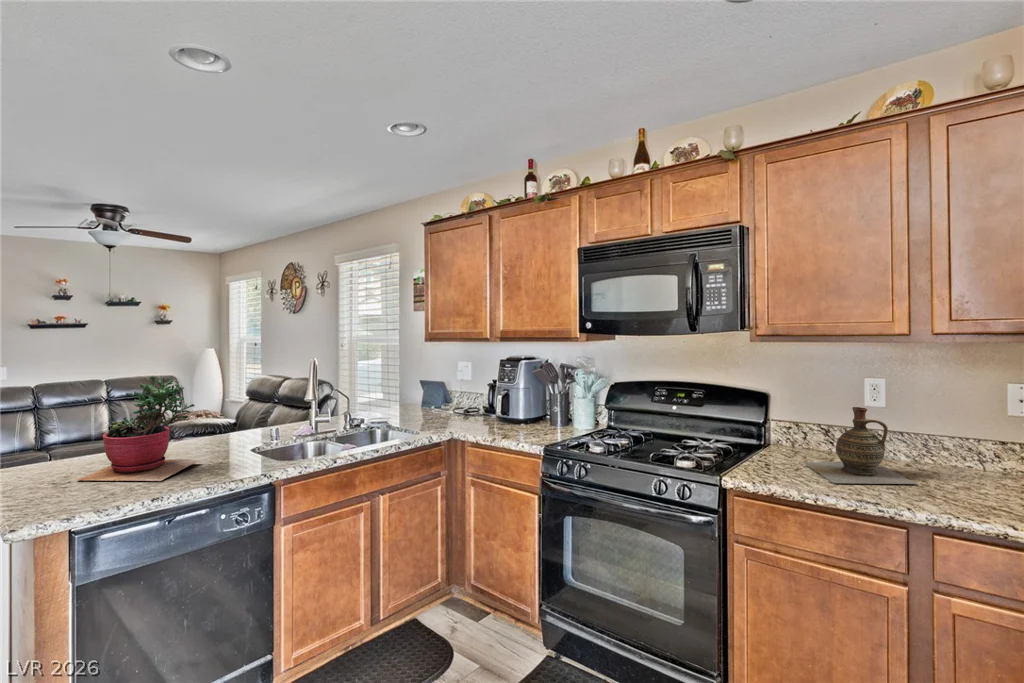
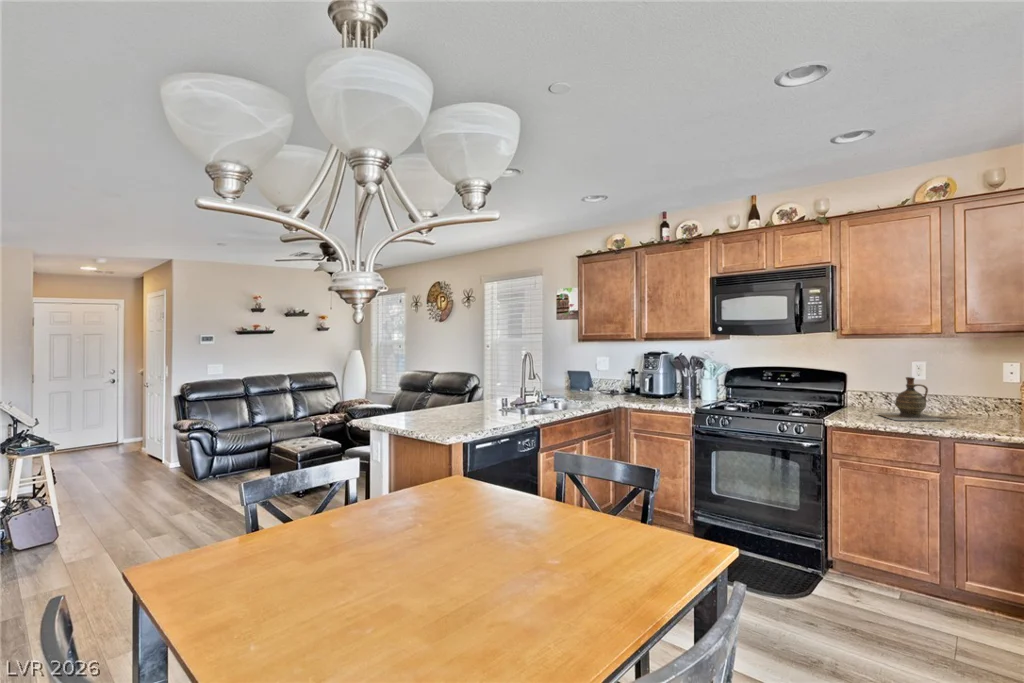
succulent plant: present [77,376,199,481] -> none [441,359,491,419]

